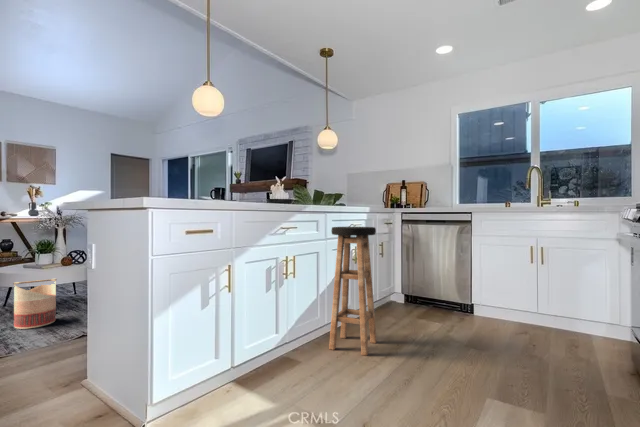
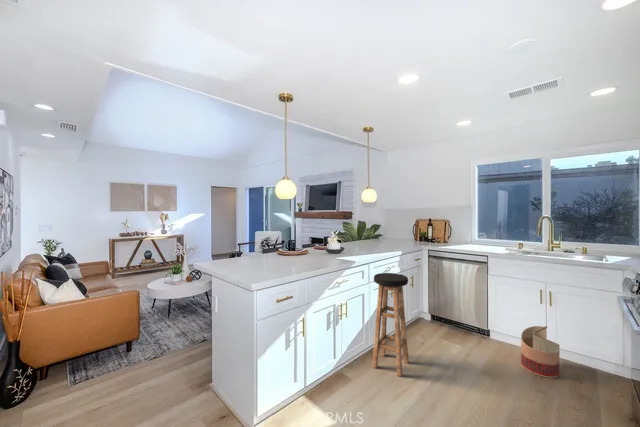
basket: present [13,279,56,329] -> present [521,326,560,378]

